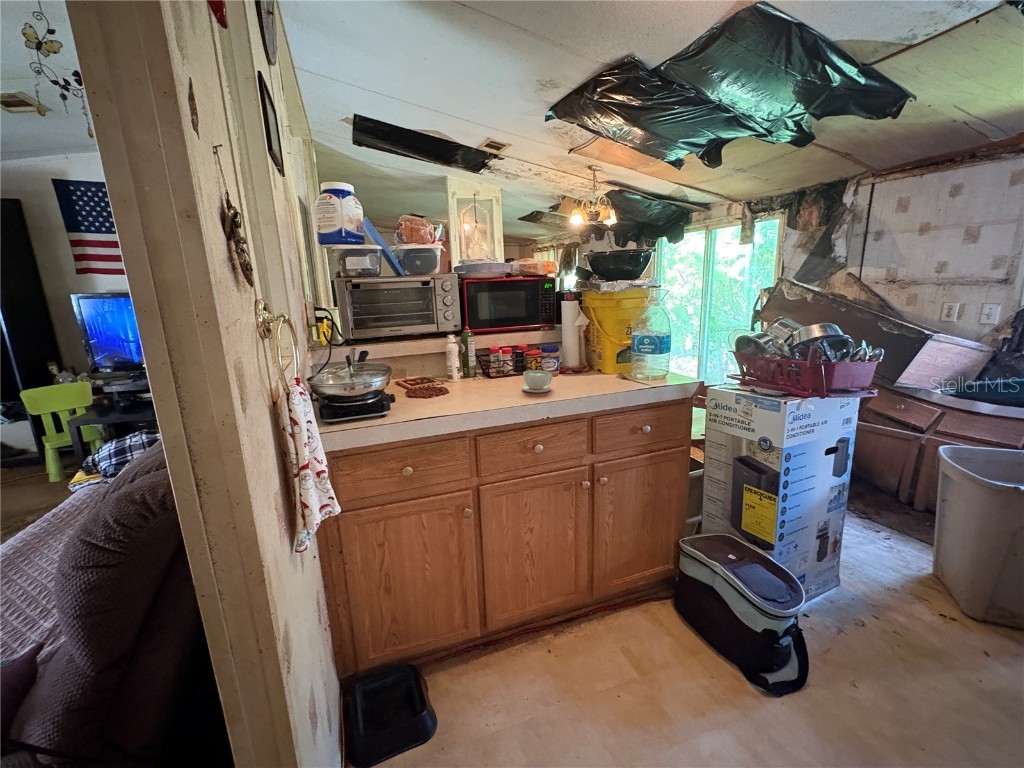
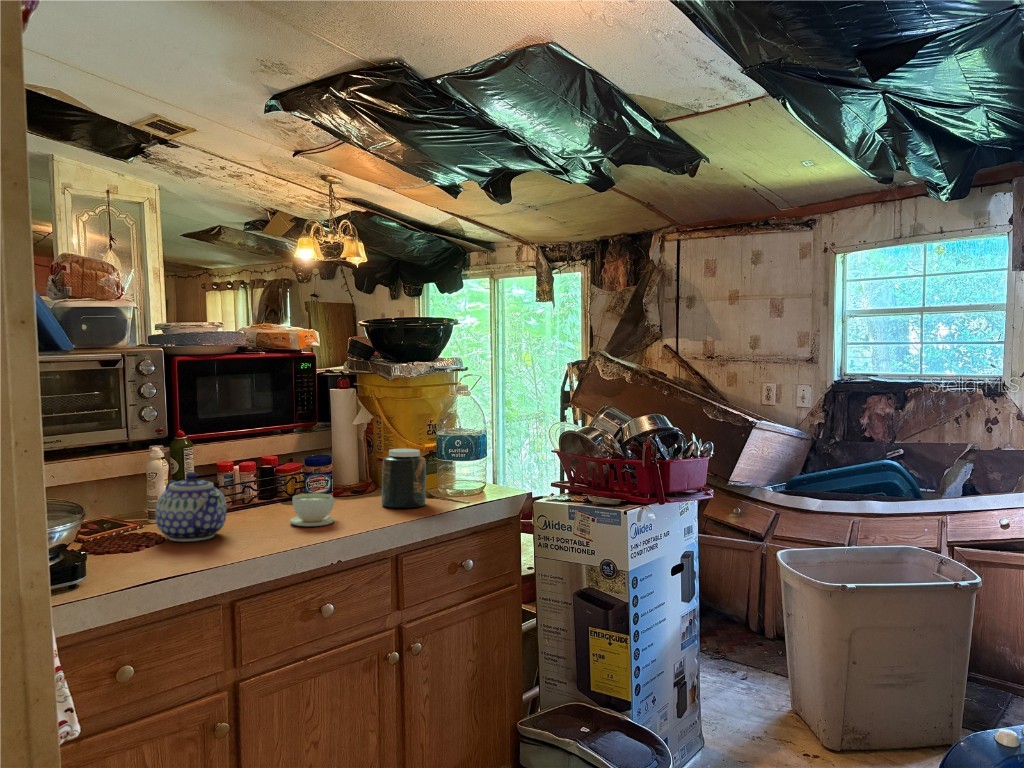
jar: none [588,343,621,385] -> present [382,449,426,508]
teapot: none [439,352,481,395] -> present [155,472,227,541]

